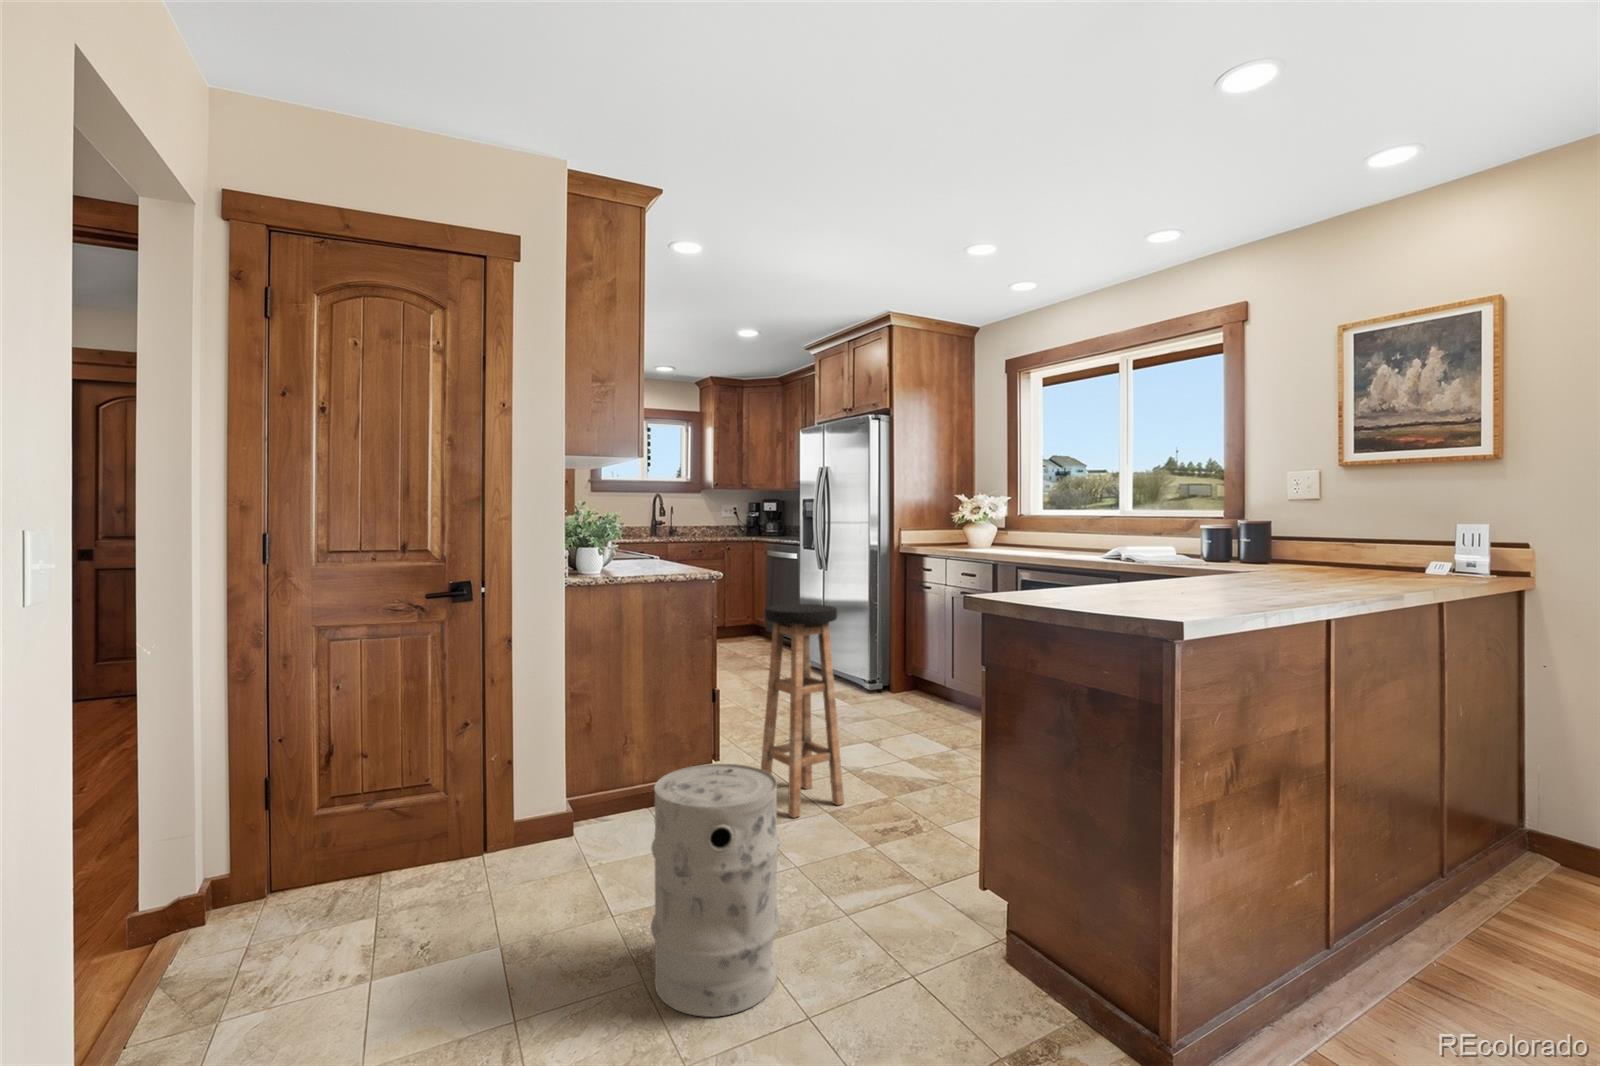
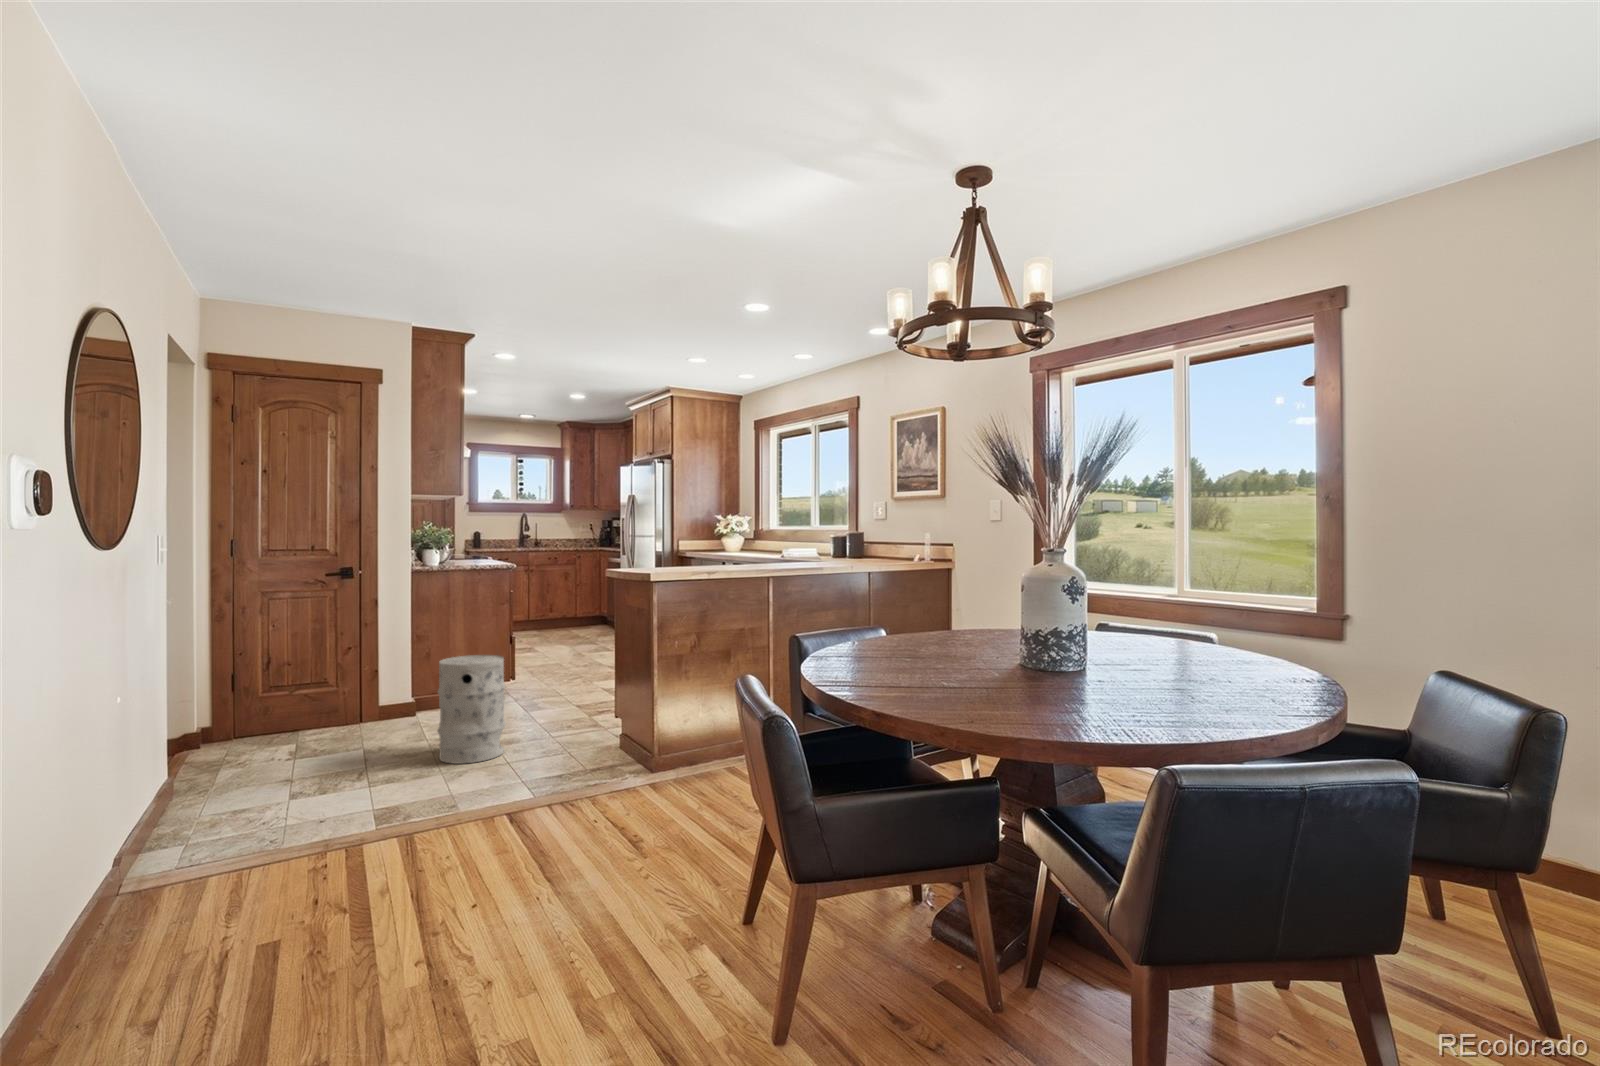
bar stool: present [761,604,844,818] -> none [539,583,590,708]

